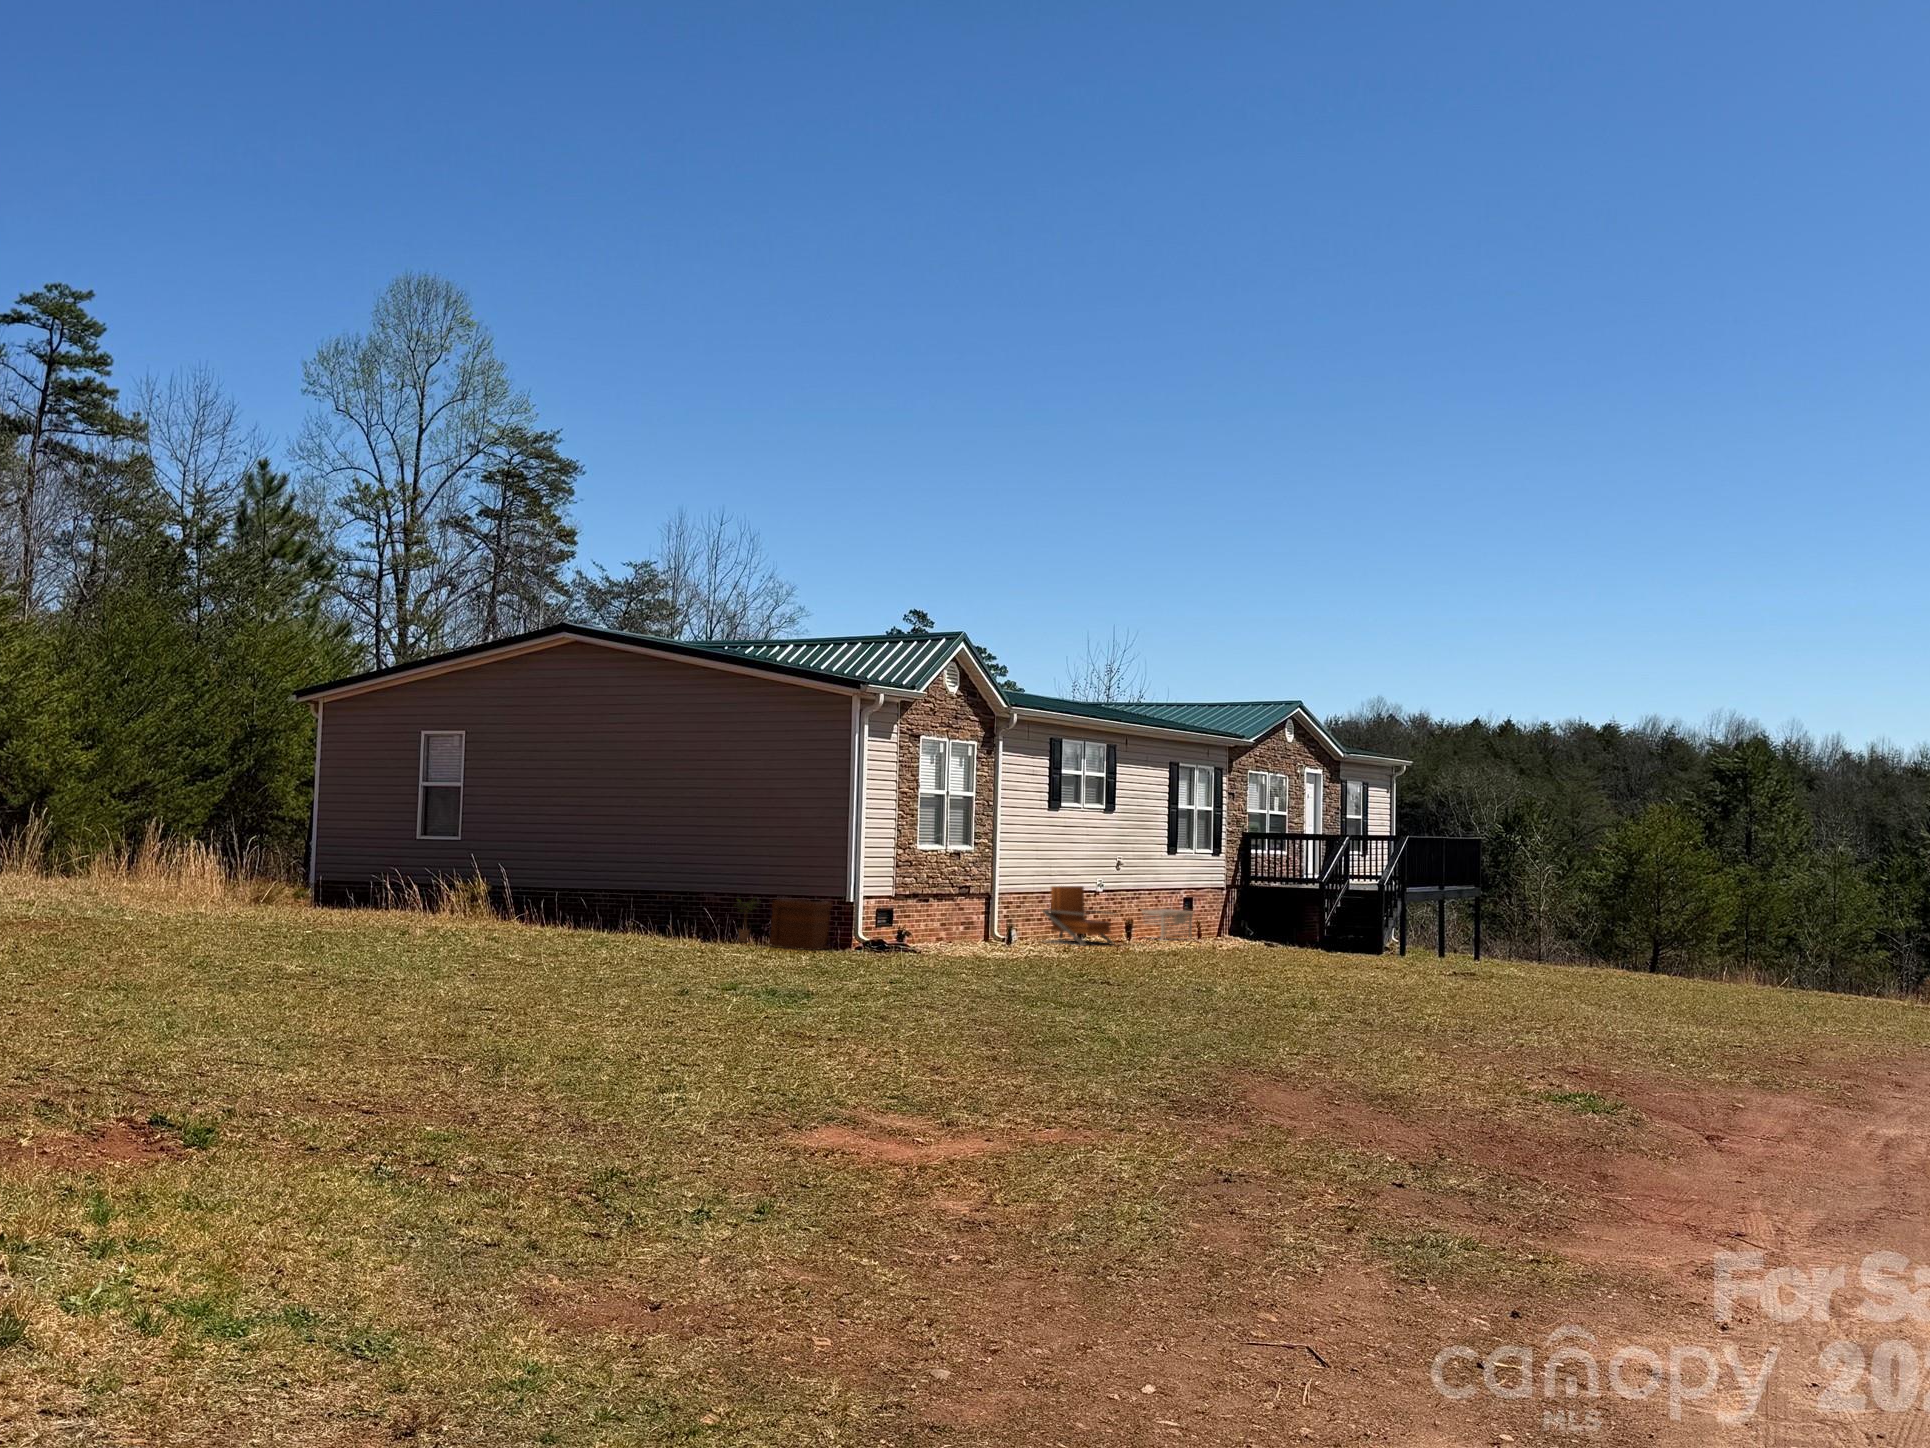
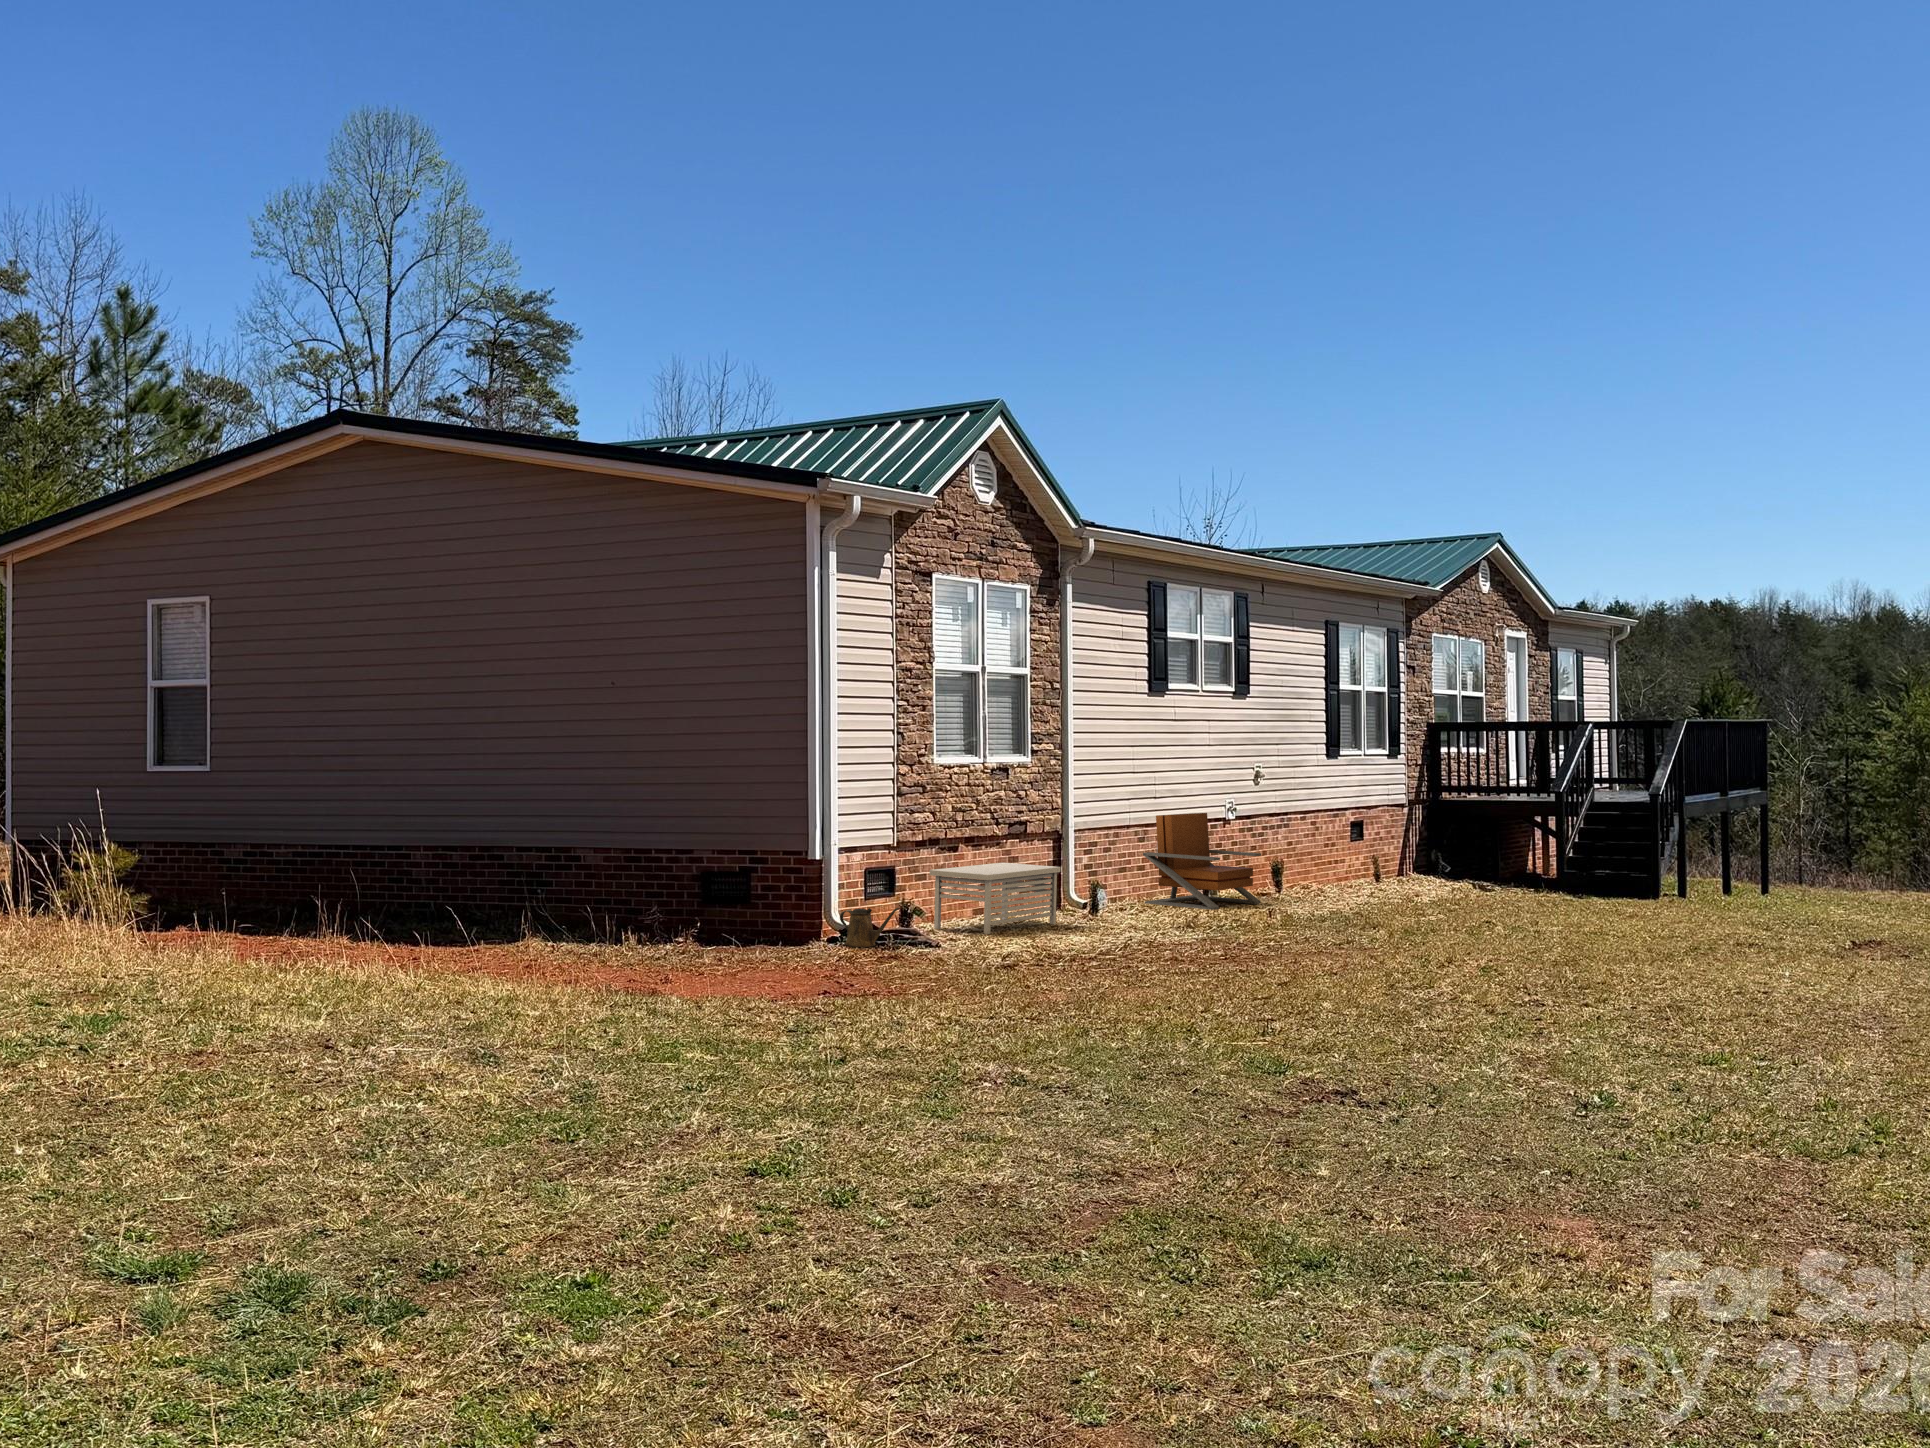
potted plant: present [736,898,757,942] -> none [615,855,665,933]
wooden crate: present [770,899,832,950] -> none [675,856,790,950]
storage bench: present [1142,909,1194,940] -> present [929,863,1060,934]
watering can: none [863,930,898,952] -> present [840,908,899,947]

